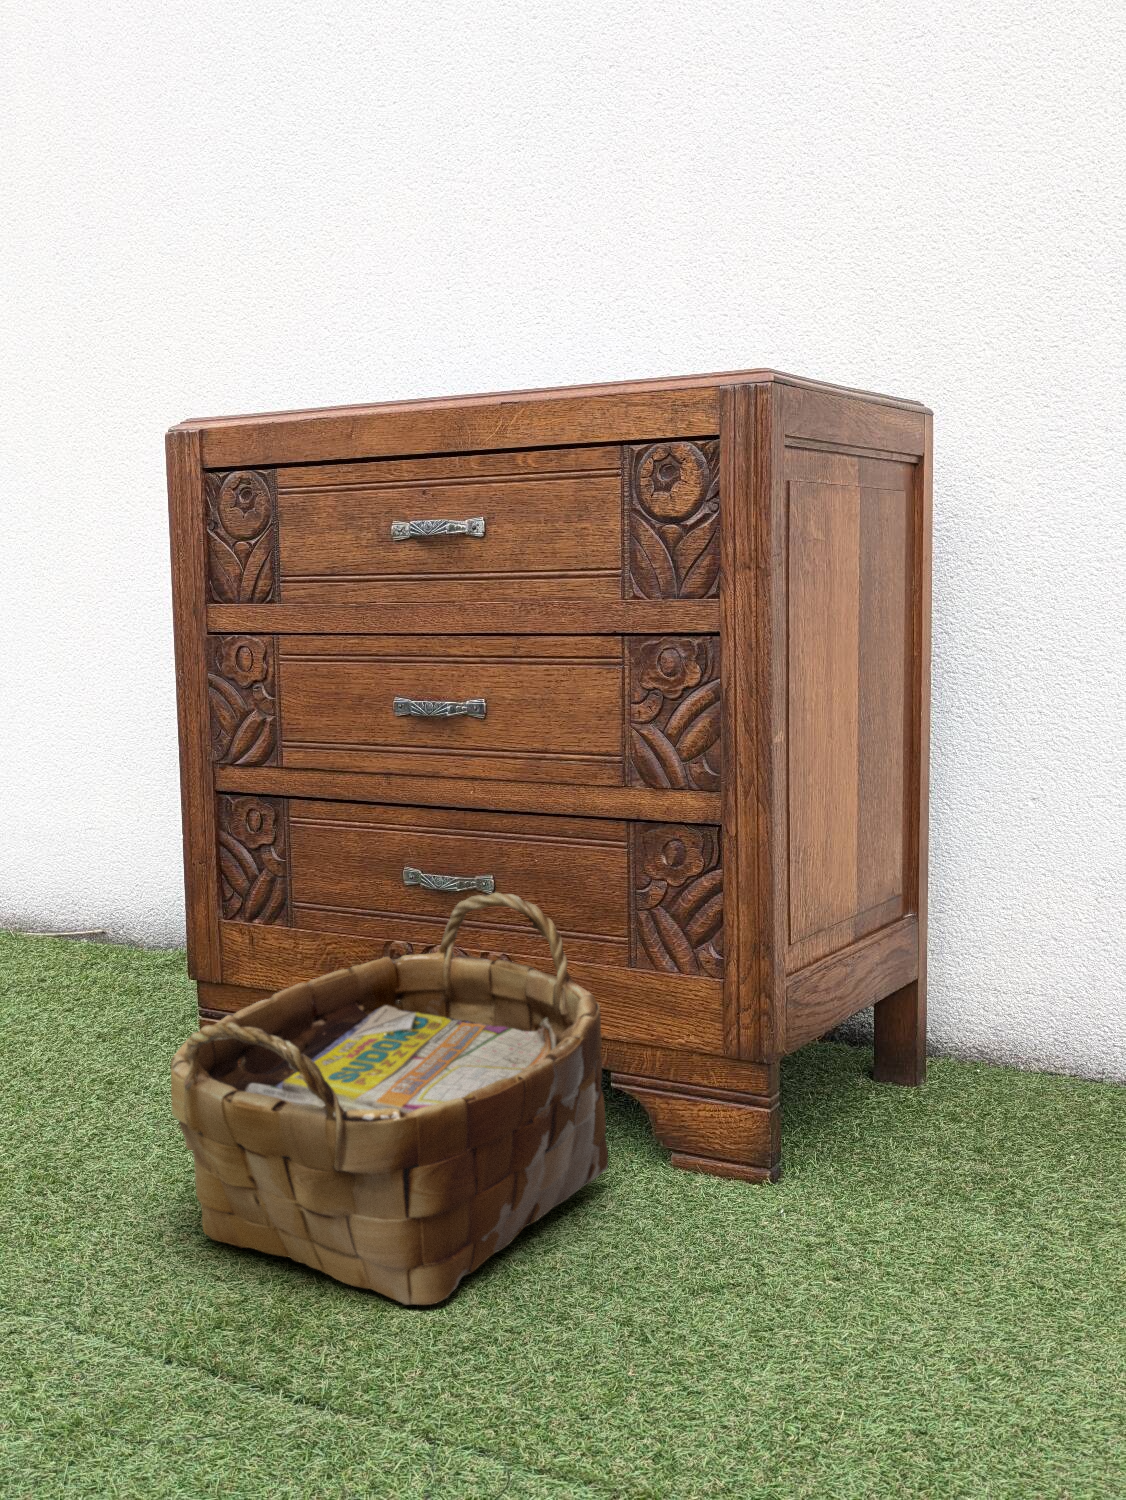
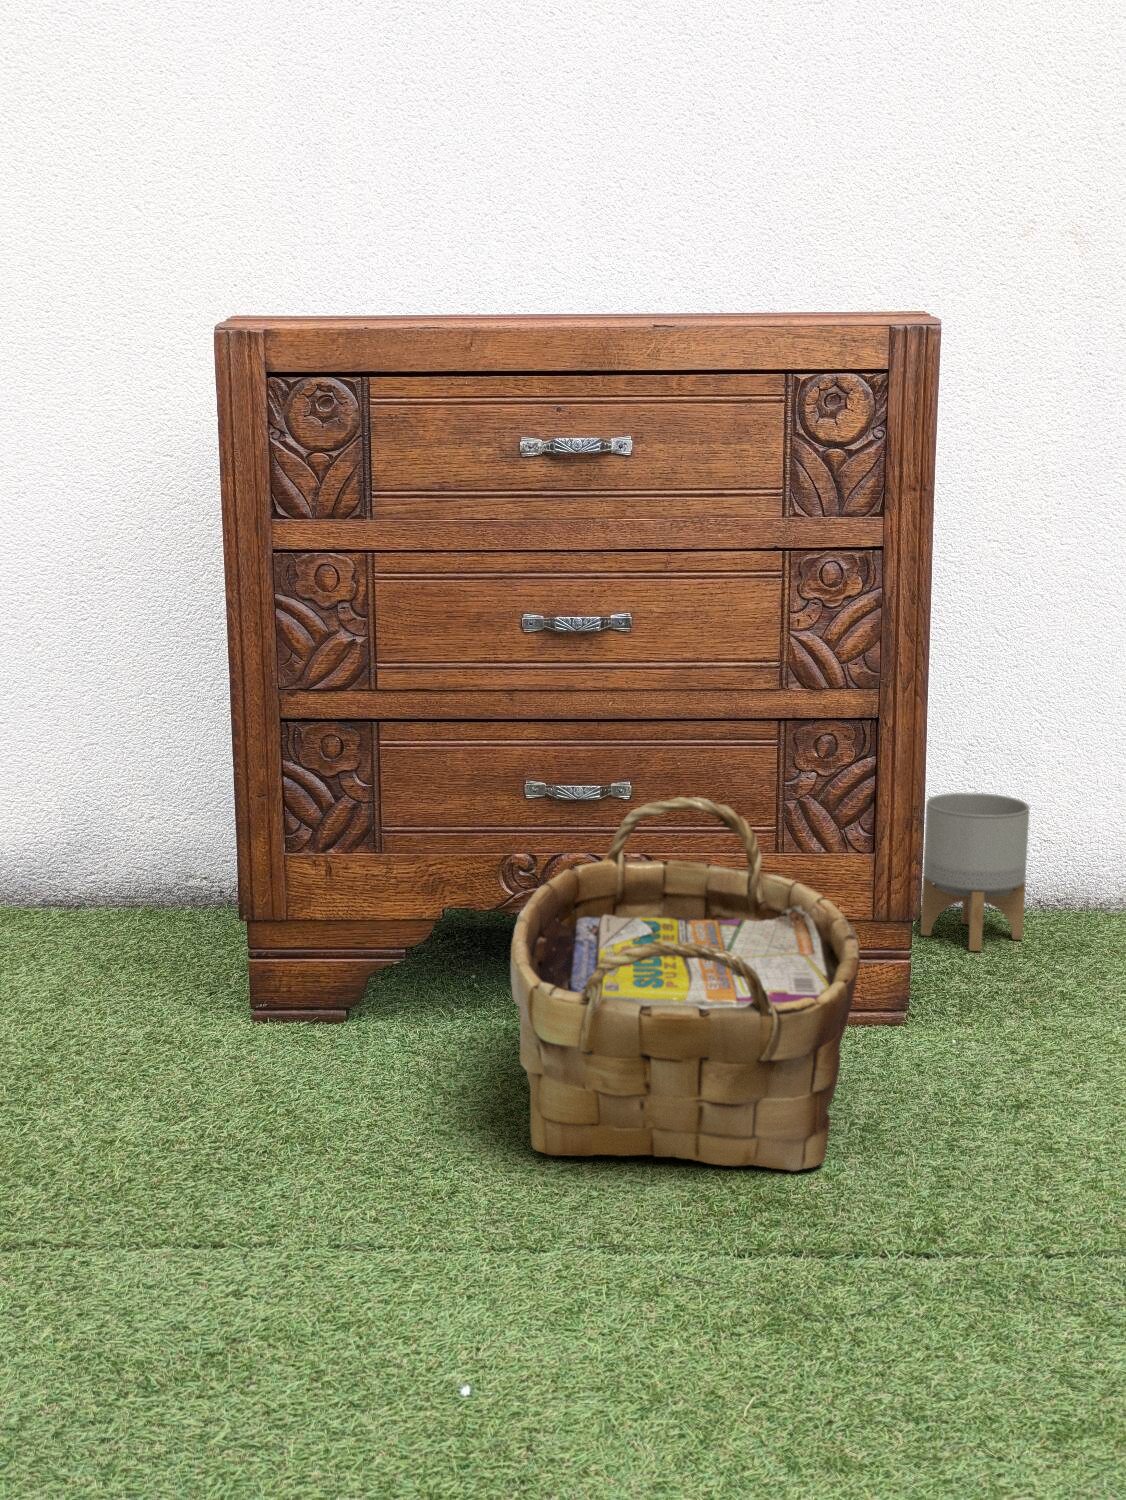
planter: none [944,934,1066,1120] -> present [921,793,1029,951]

